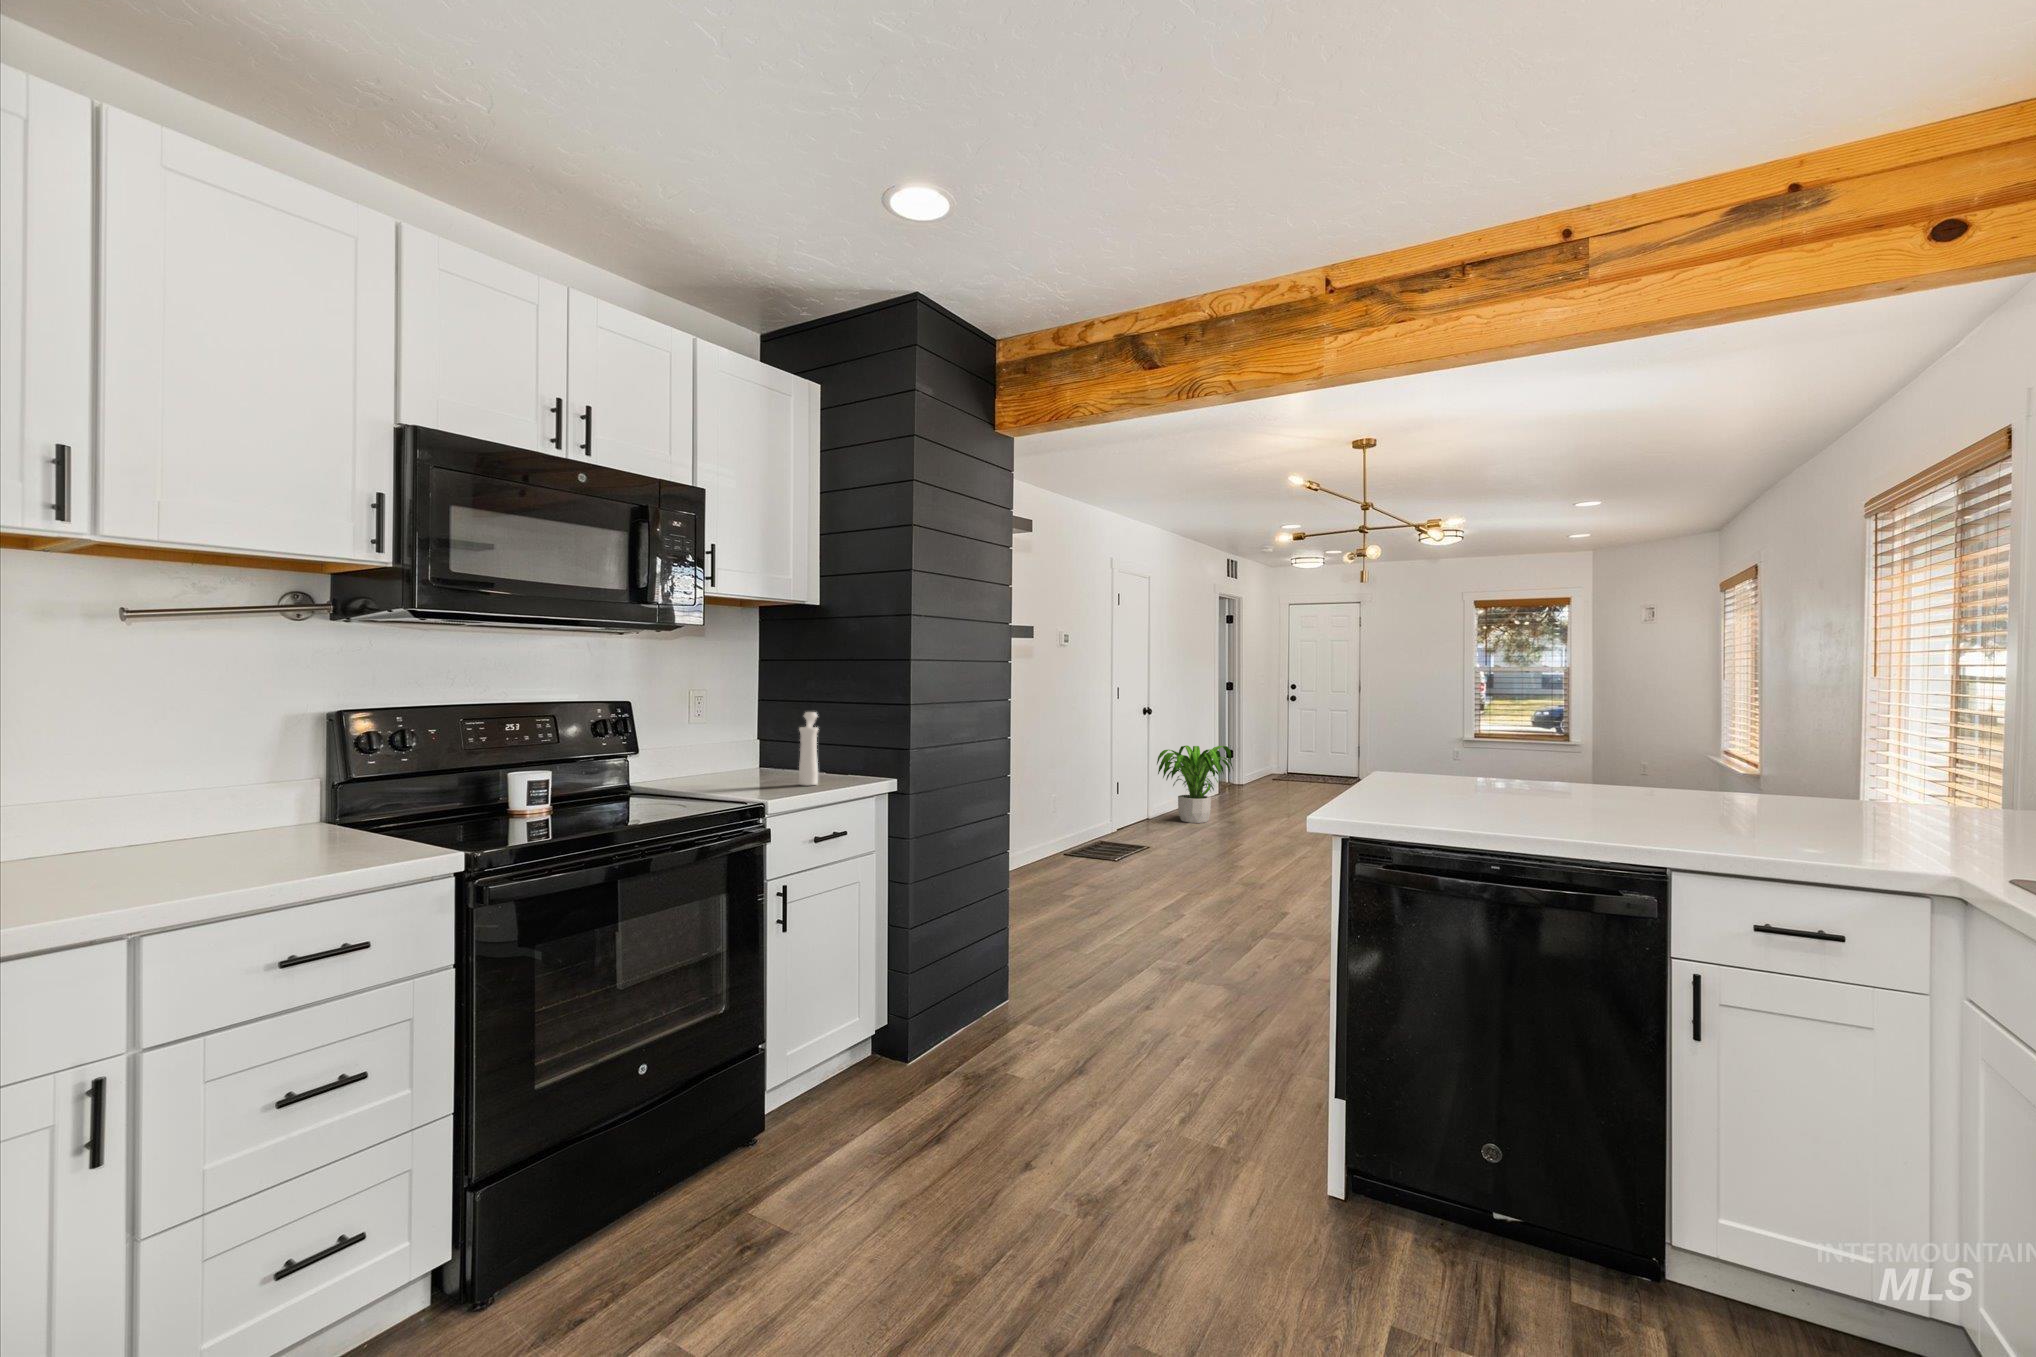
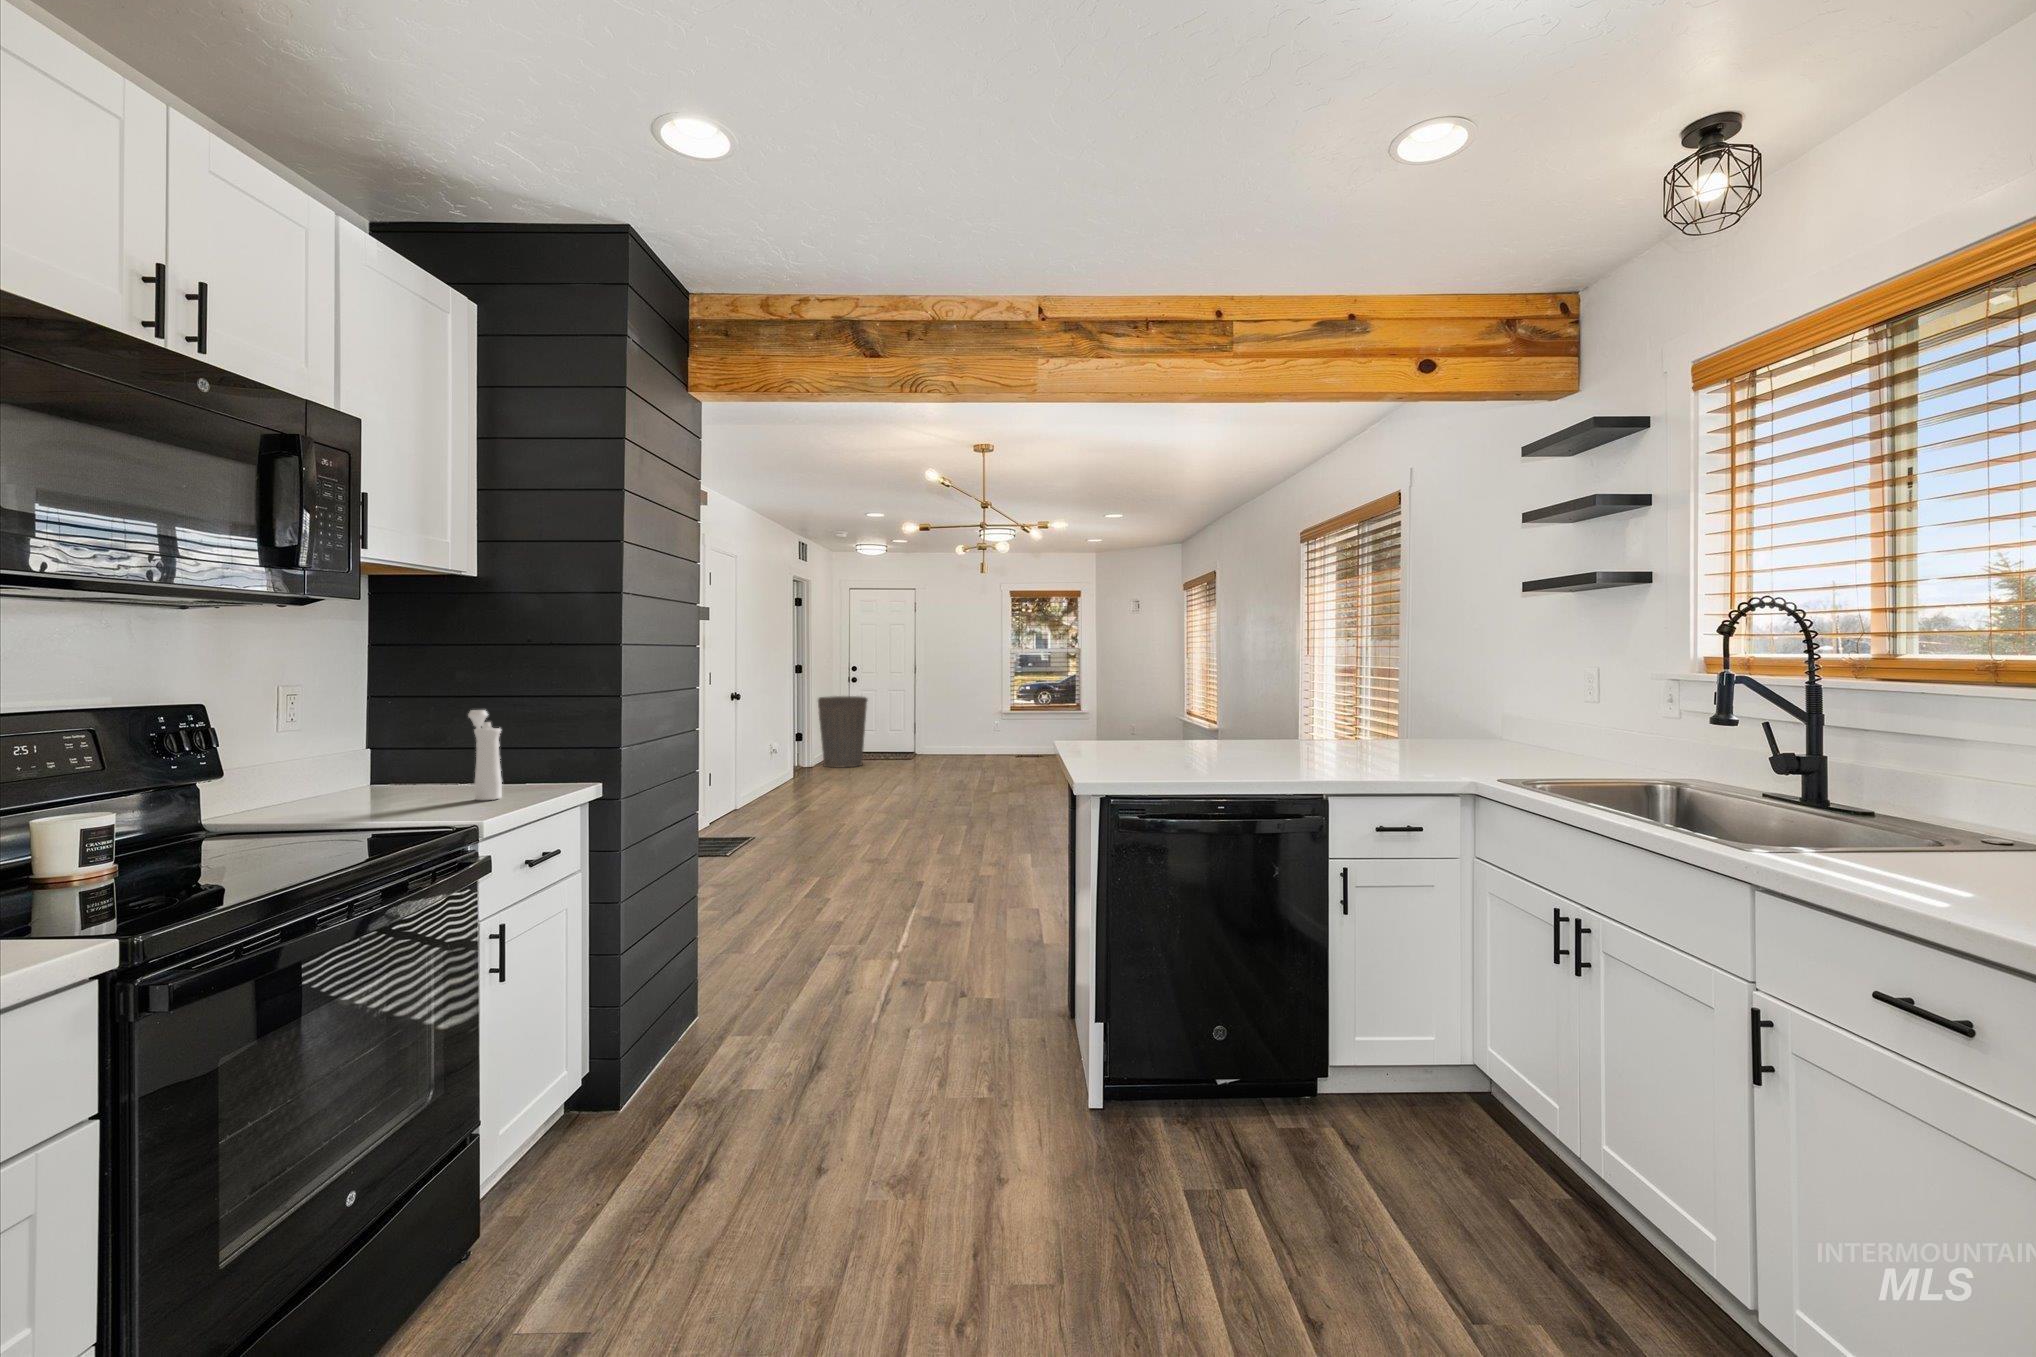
trash can: none [1253,711,1307,787] -> present [818,696,867,768]
potted plant: present [1157,745,1233,823] -> none [745,731,822,808]

